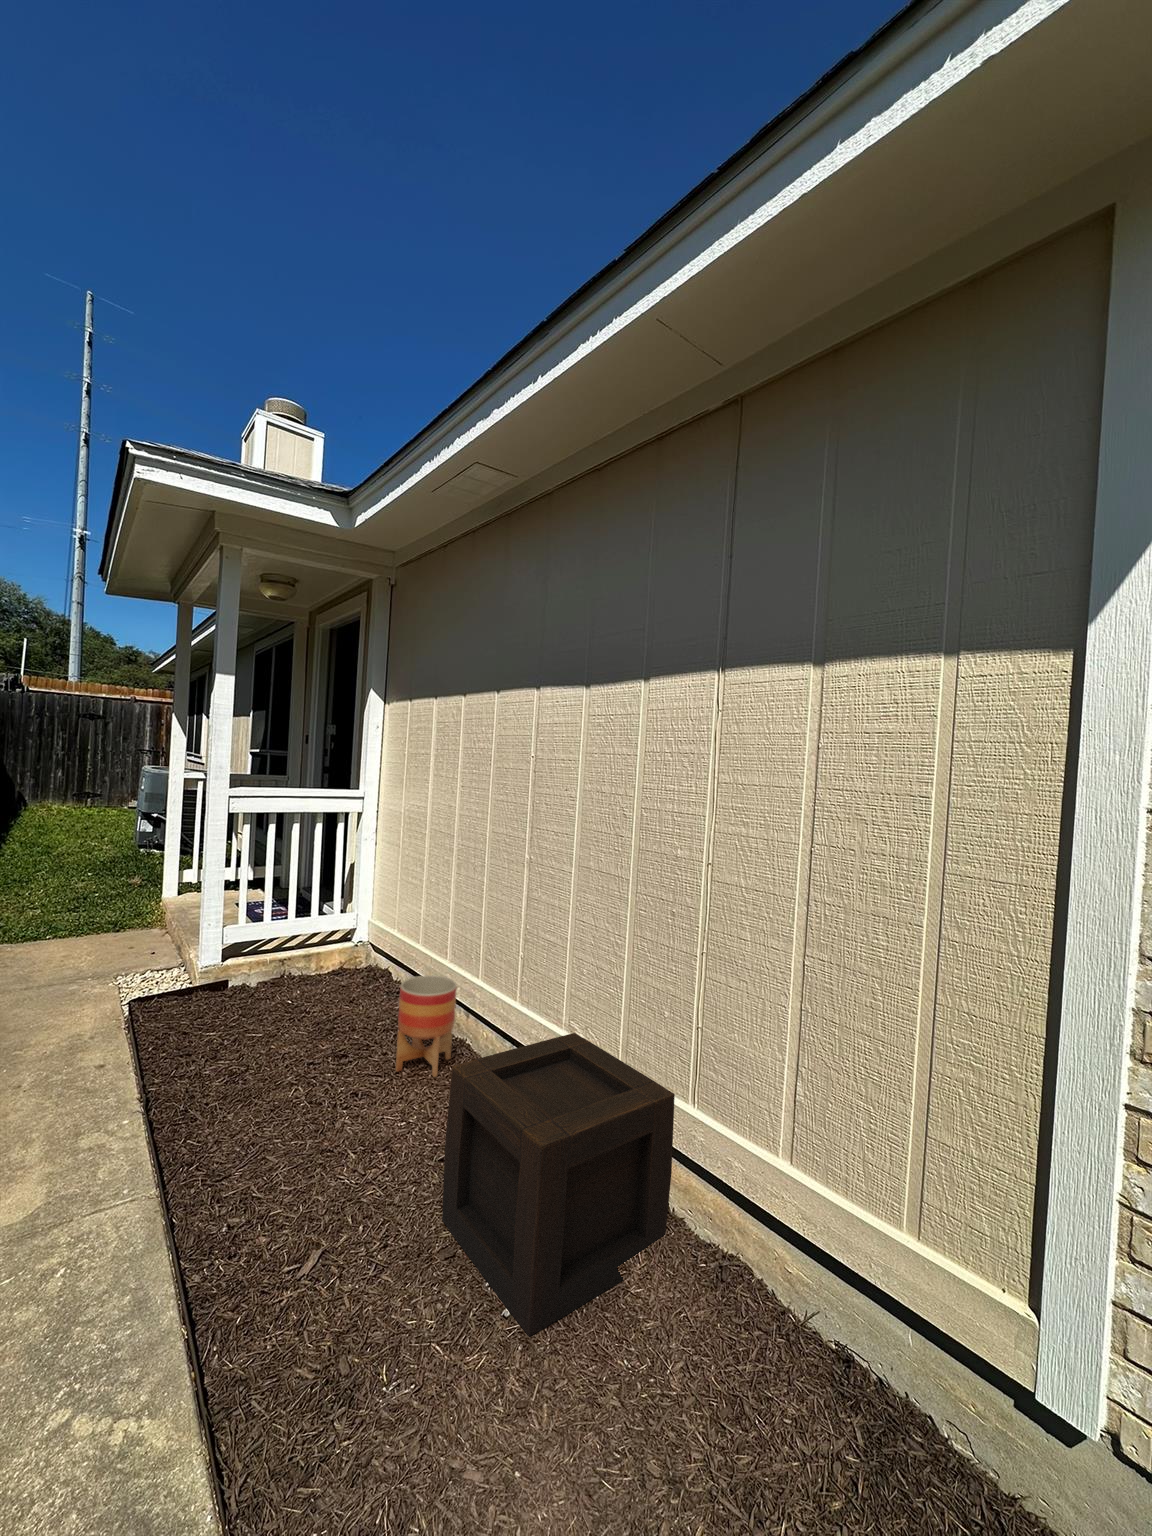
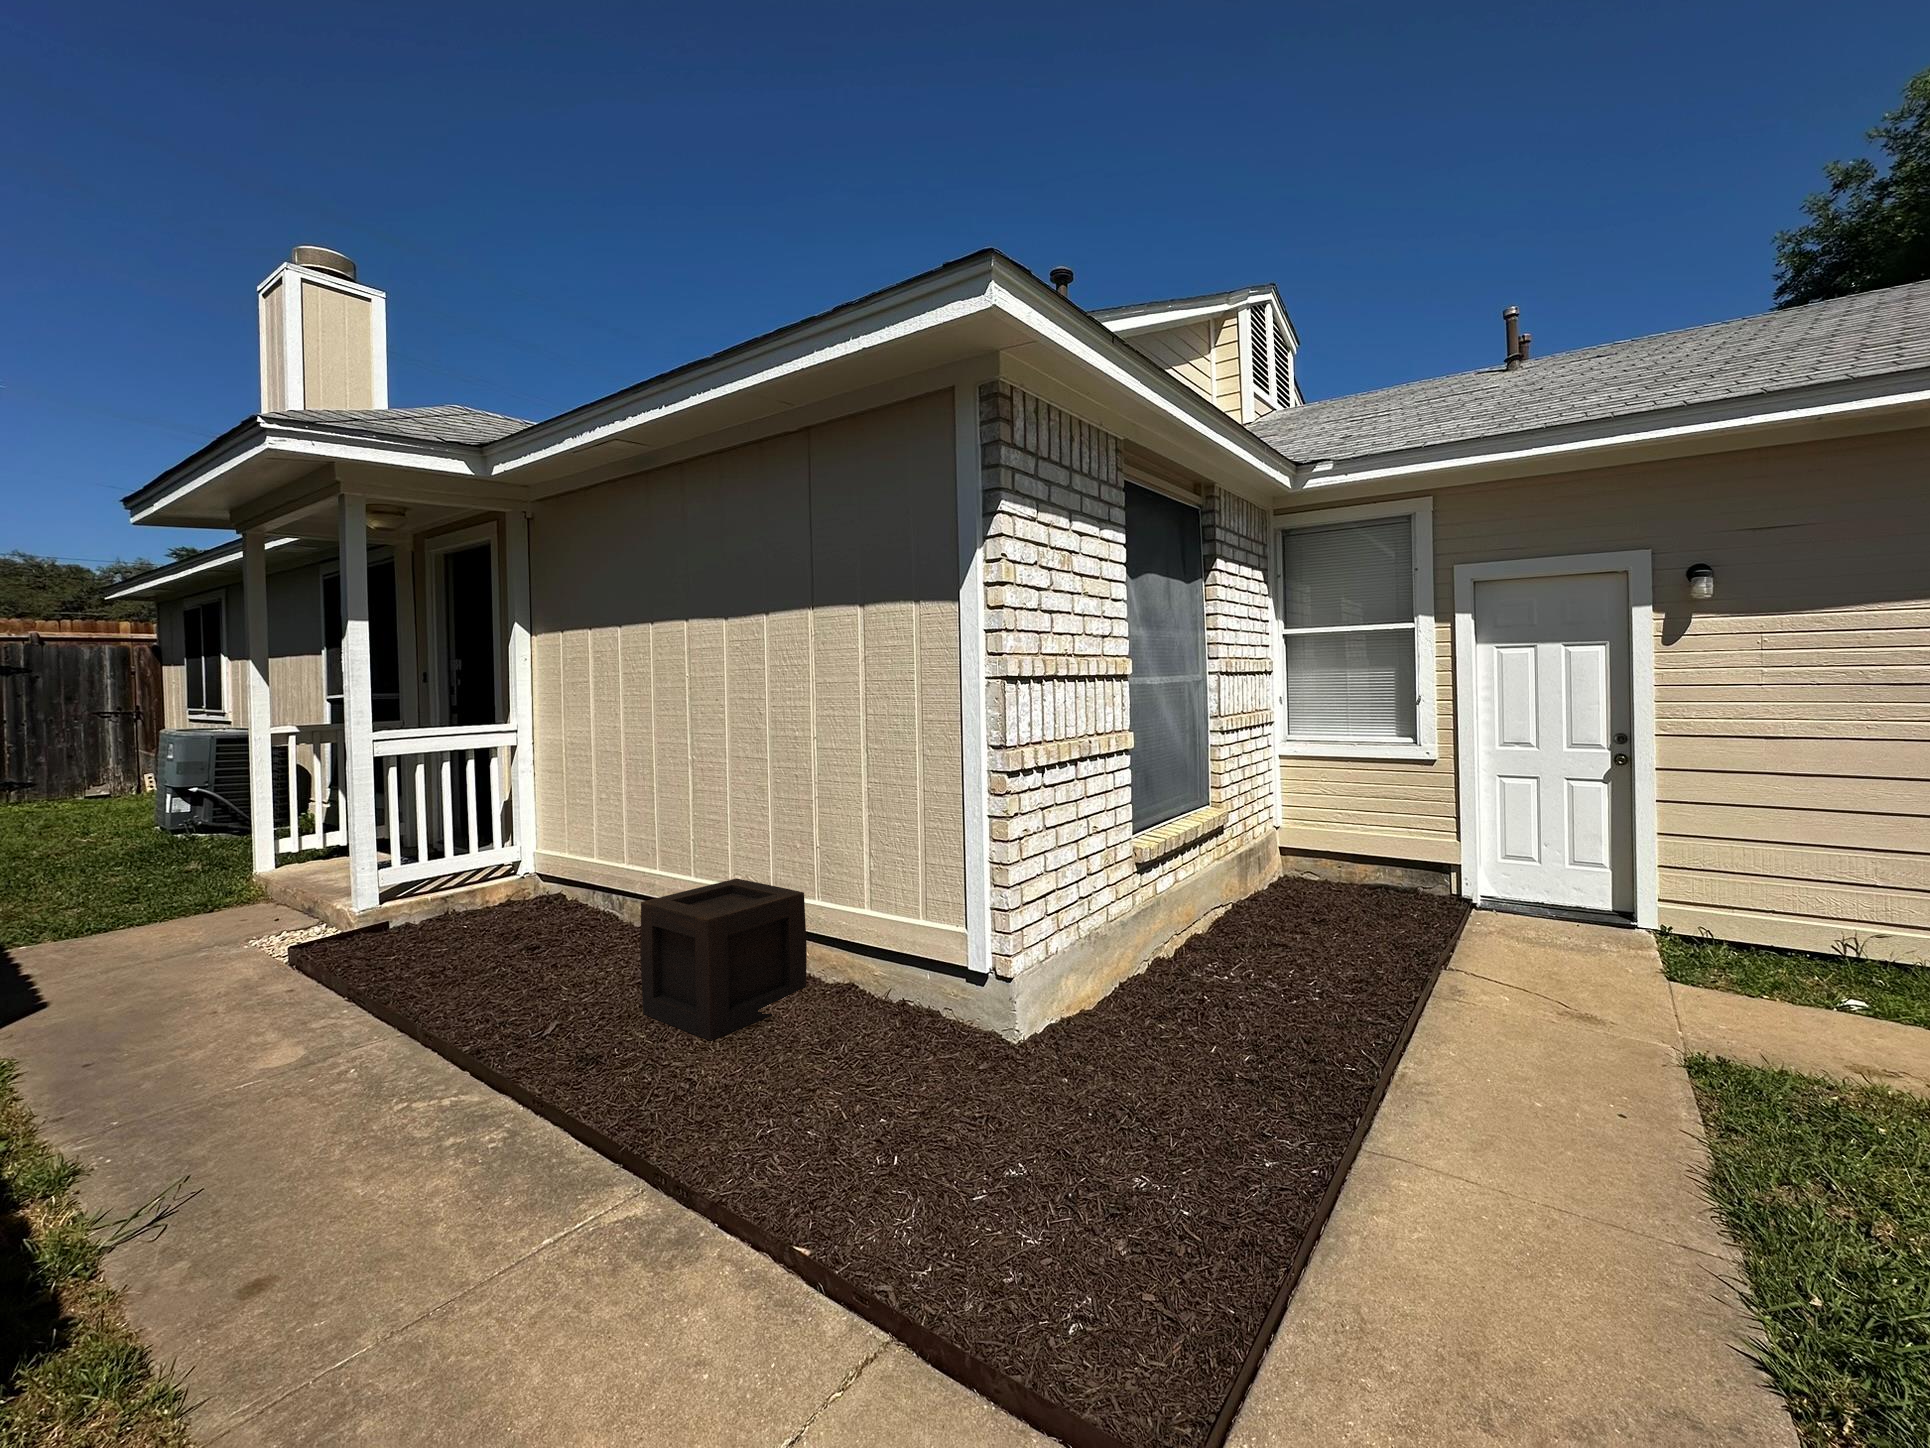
planter: present [396,975,457,1077] -> none [583,875,636,957]

